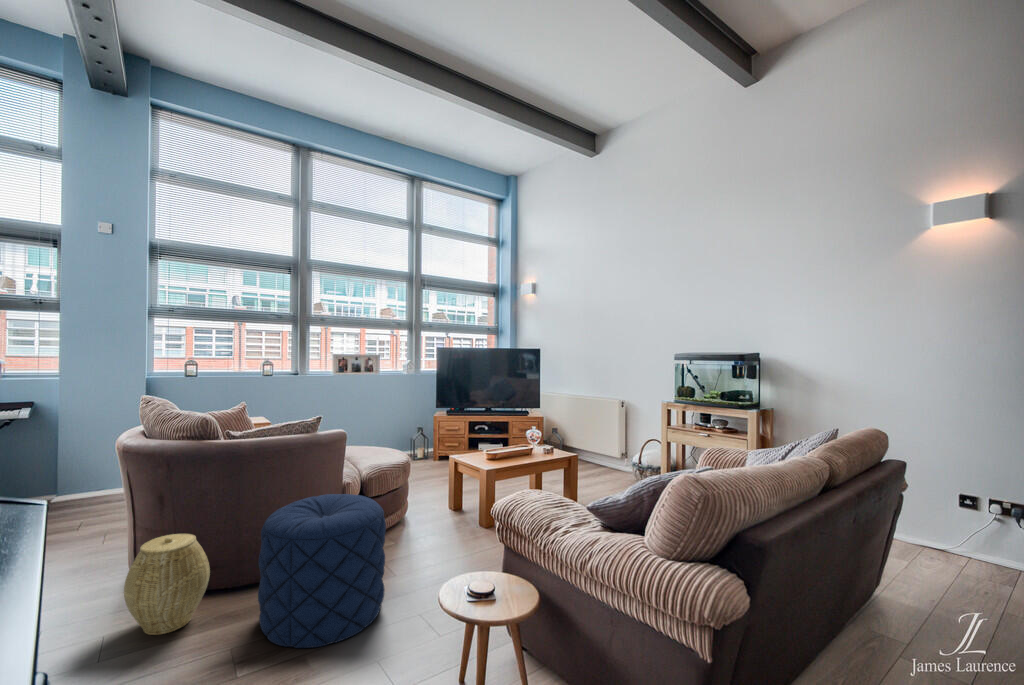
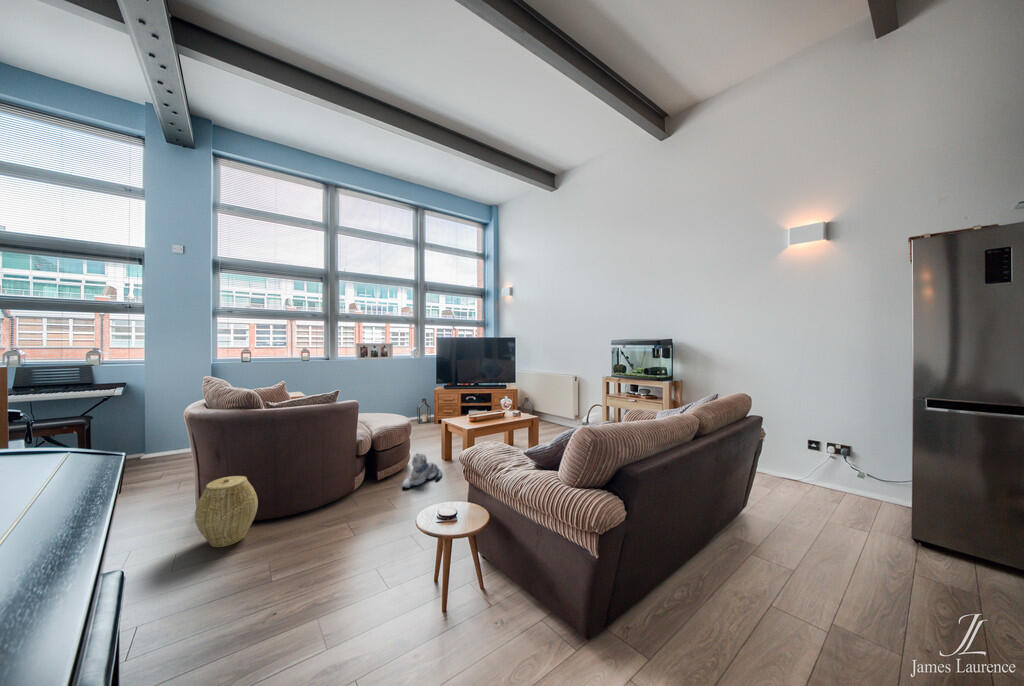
pouf: present [258,494,386,648] -> none [292,446,385,554]
plush toy: none [401,503,453,552] -> present [402,453,442,488]

